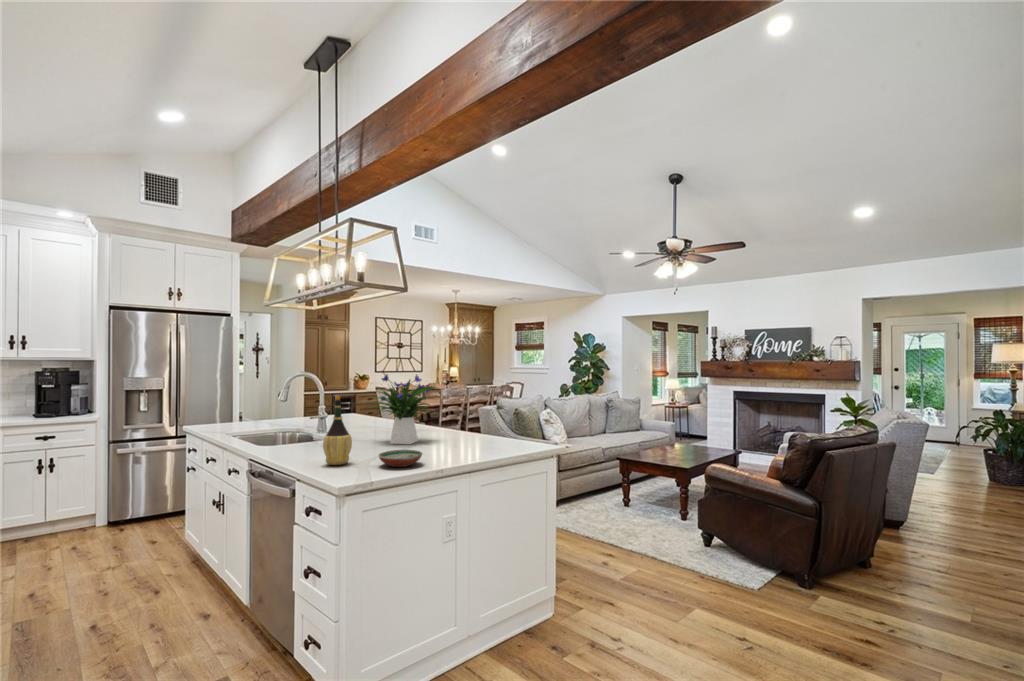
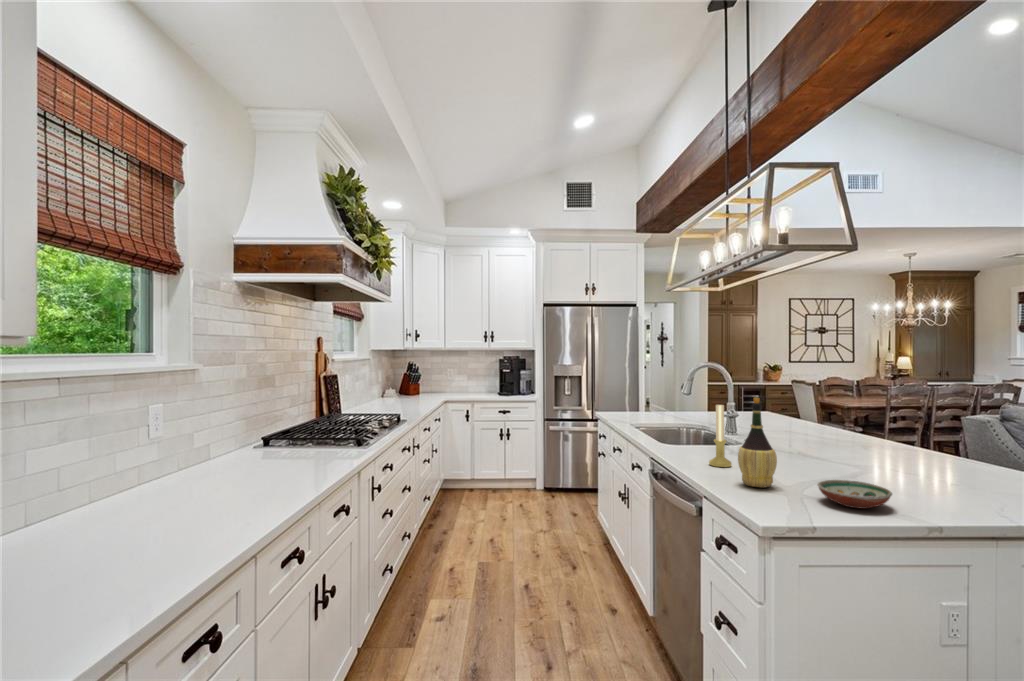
flower arrangement: present [375,371,436,444] -> none [792,364,907,469]
candle holder: none [300,403,319,456] -> present [709,405,732,467]

